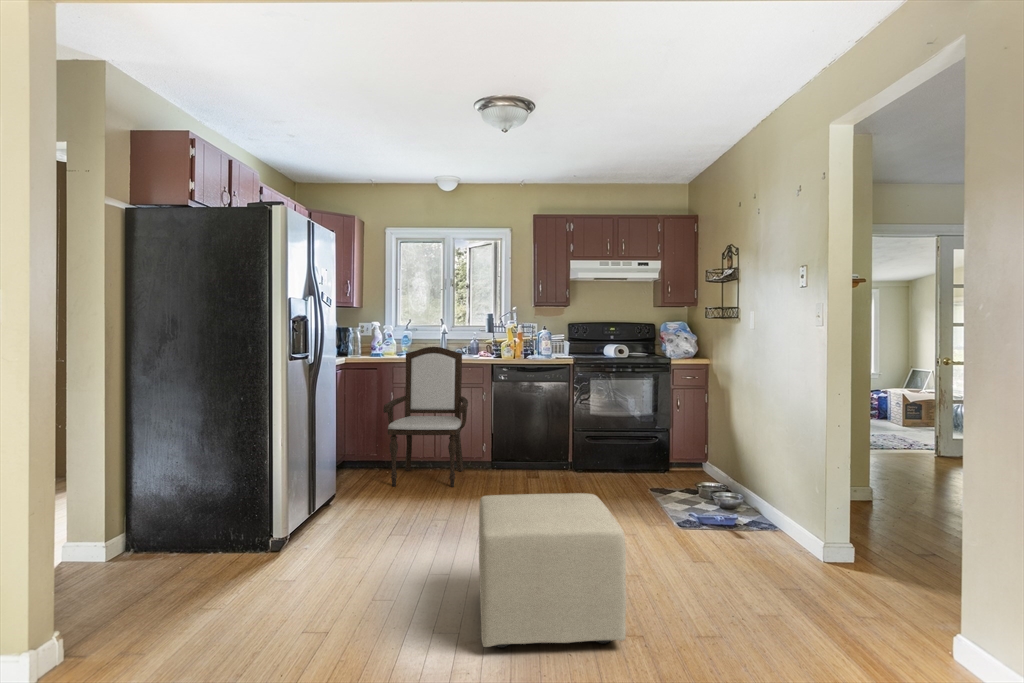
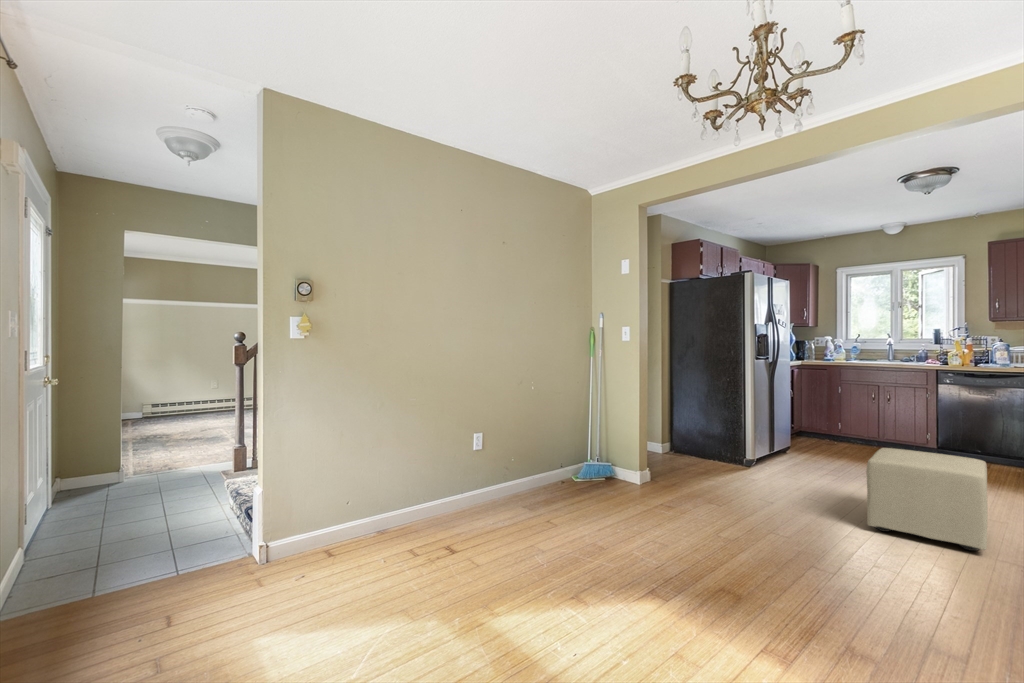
armchair: present [383,347,468,487] -> none [828,354,906,460]

